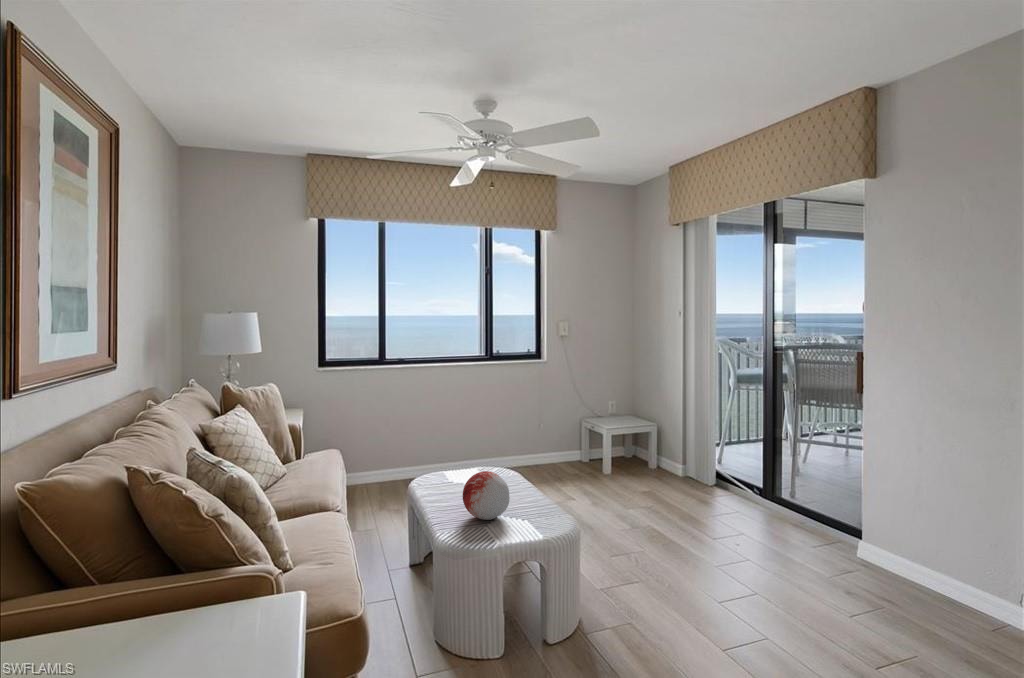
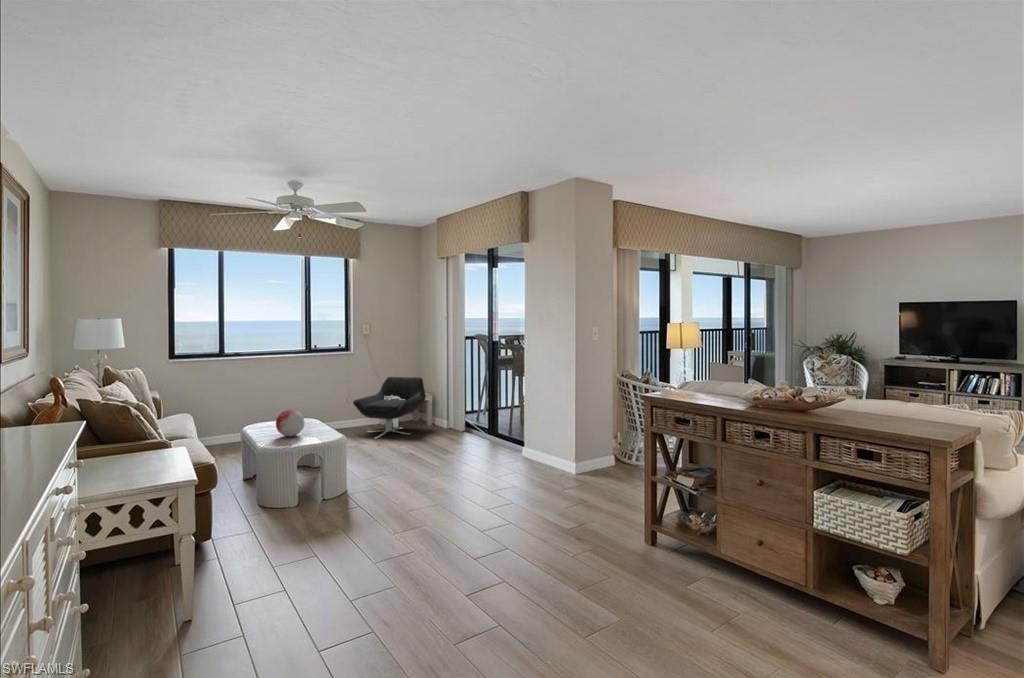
lounge chair: none [549,395,651,489] -> present [353,377,426,439]

